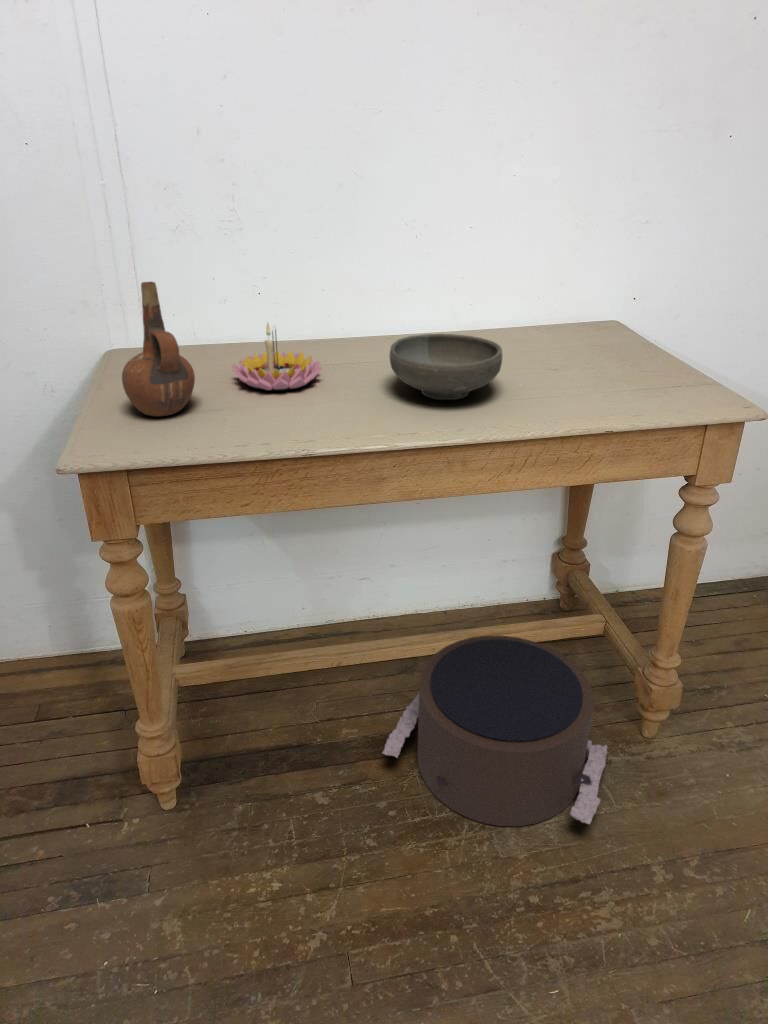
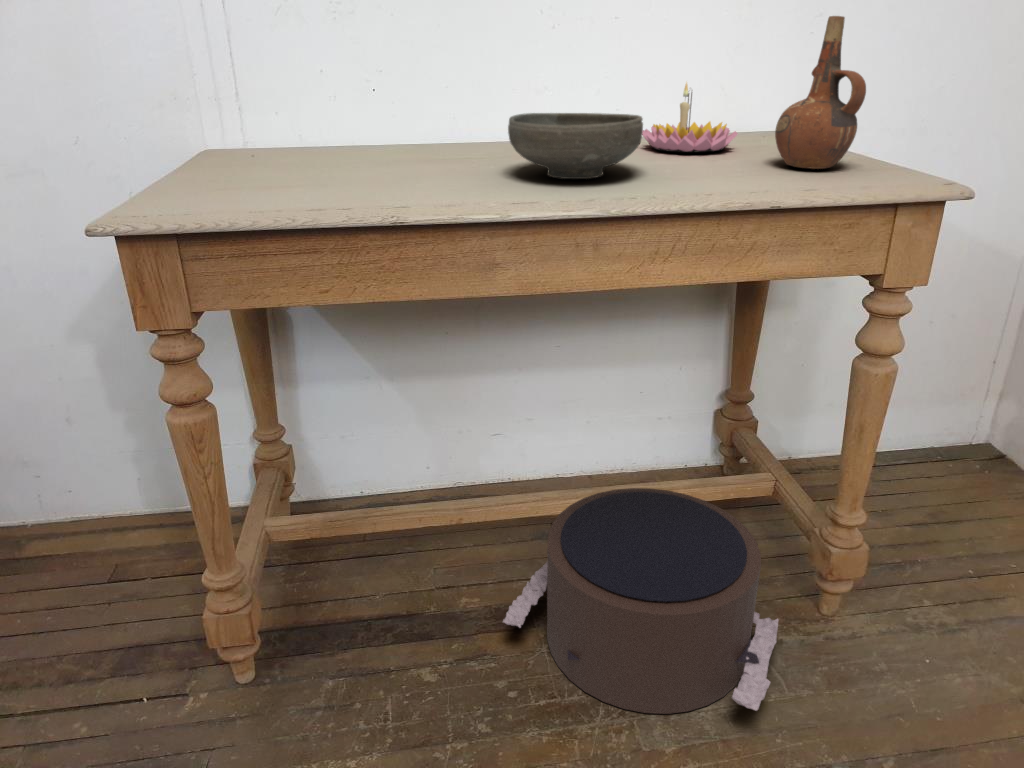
ceramic pitcher: present [122,282,195,416] -> present [775,16,866,169]
candle holder: present [232,323,322,391] -> present [642,83,737,153]

